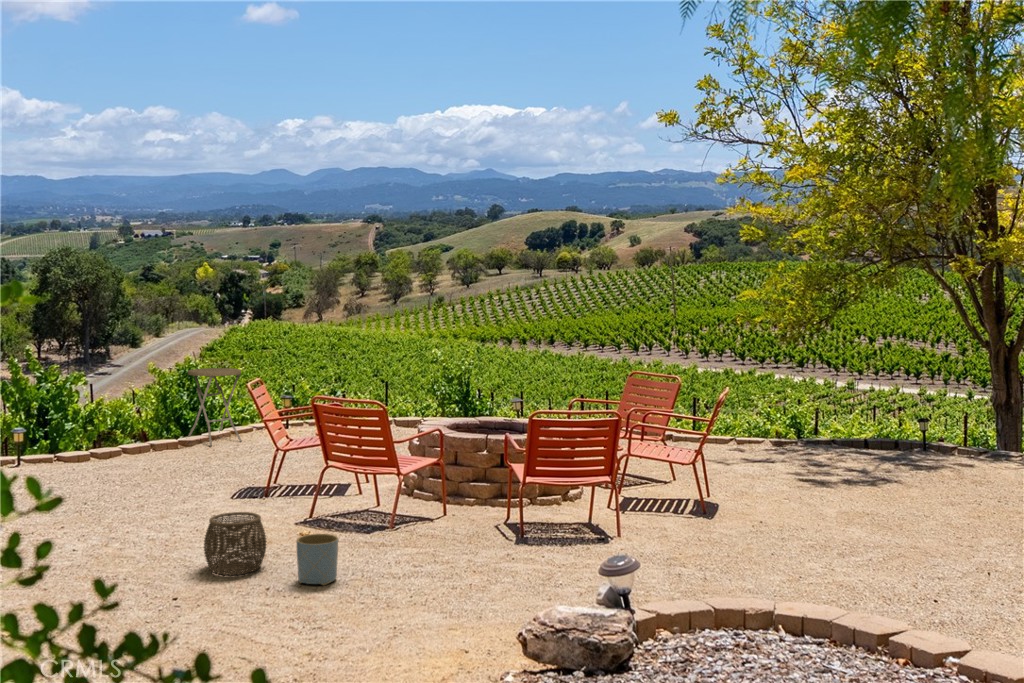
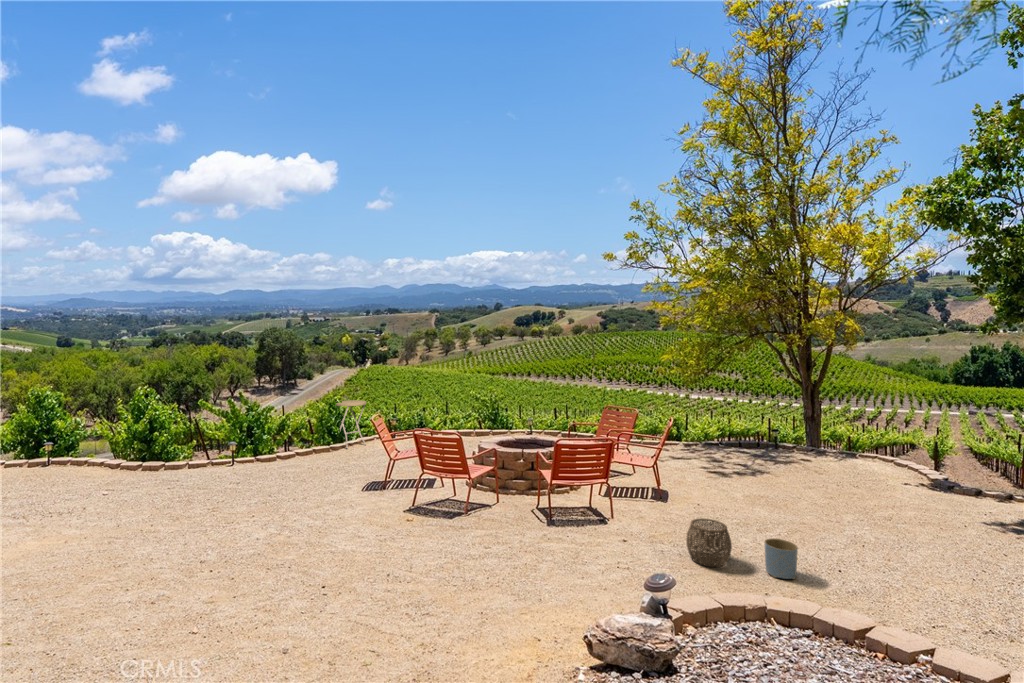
woven basket: present [204,512,267,575] -> present [686,518,732,567]
planter: present [296,534,338,585] -> present [764,539,798,579]

